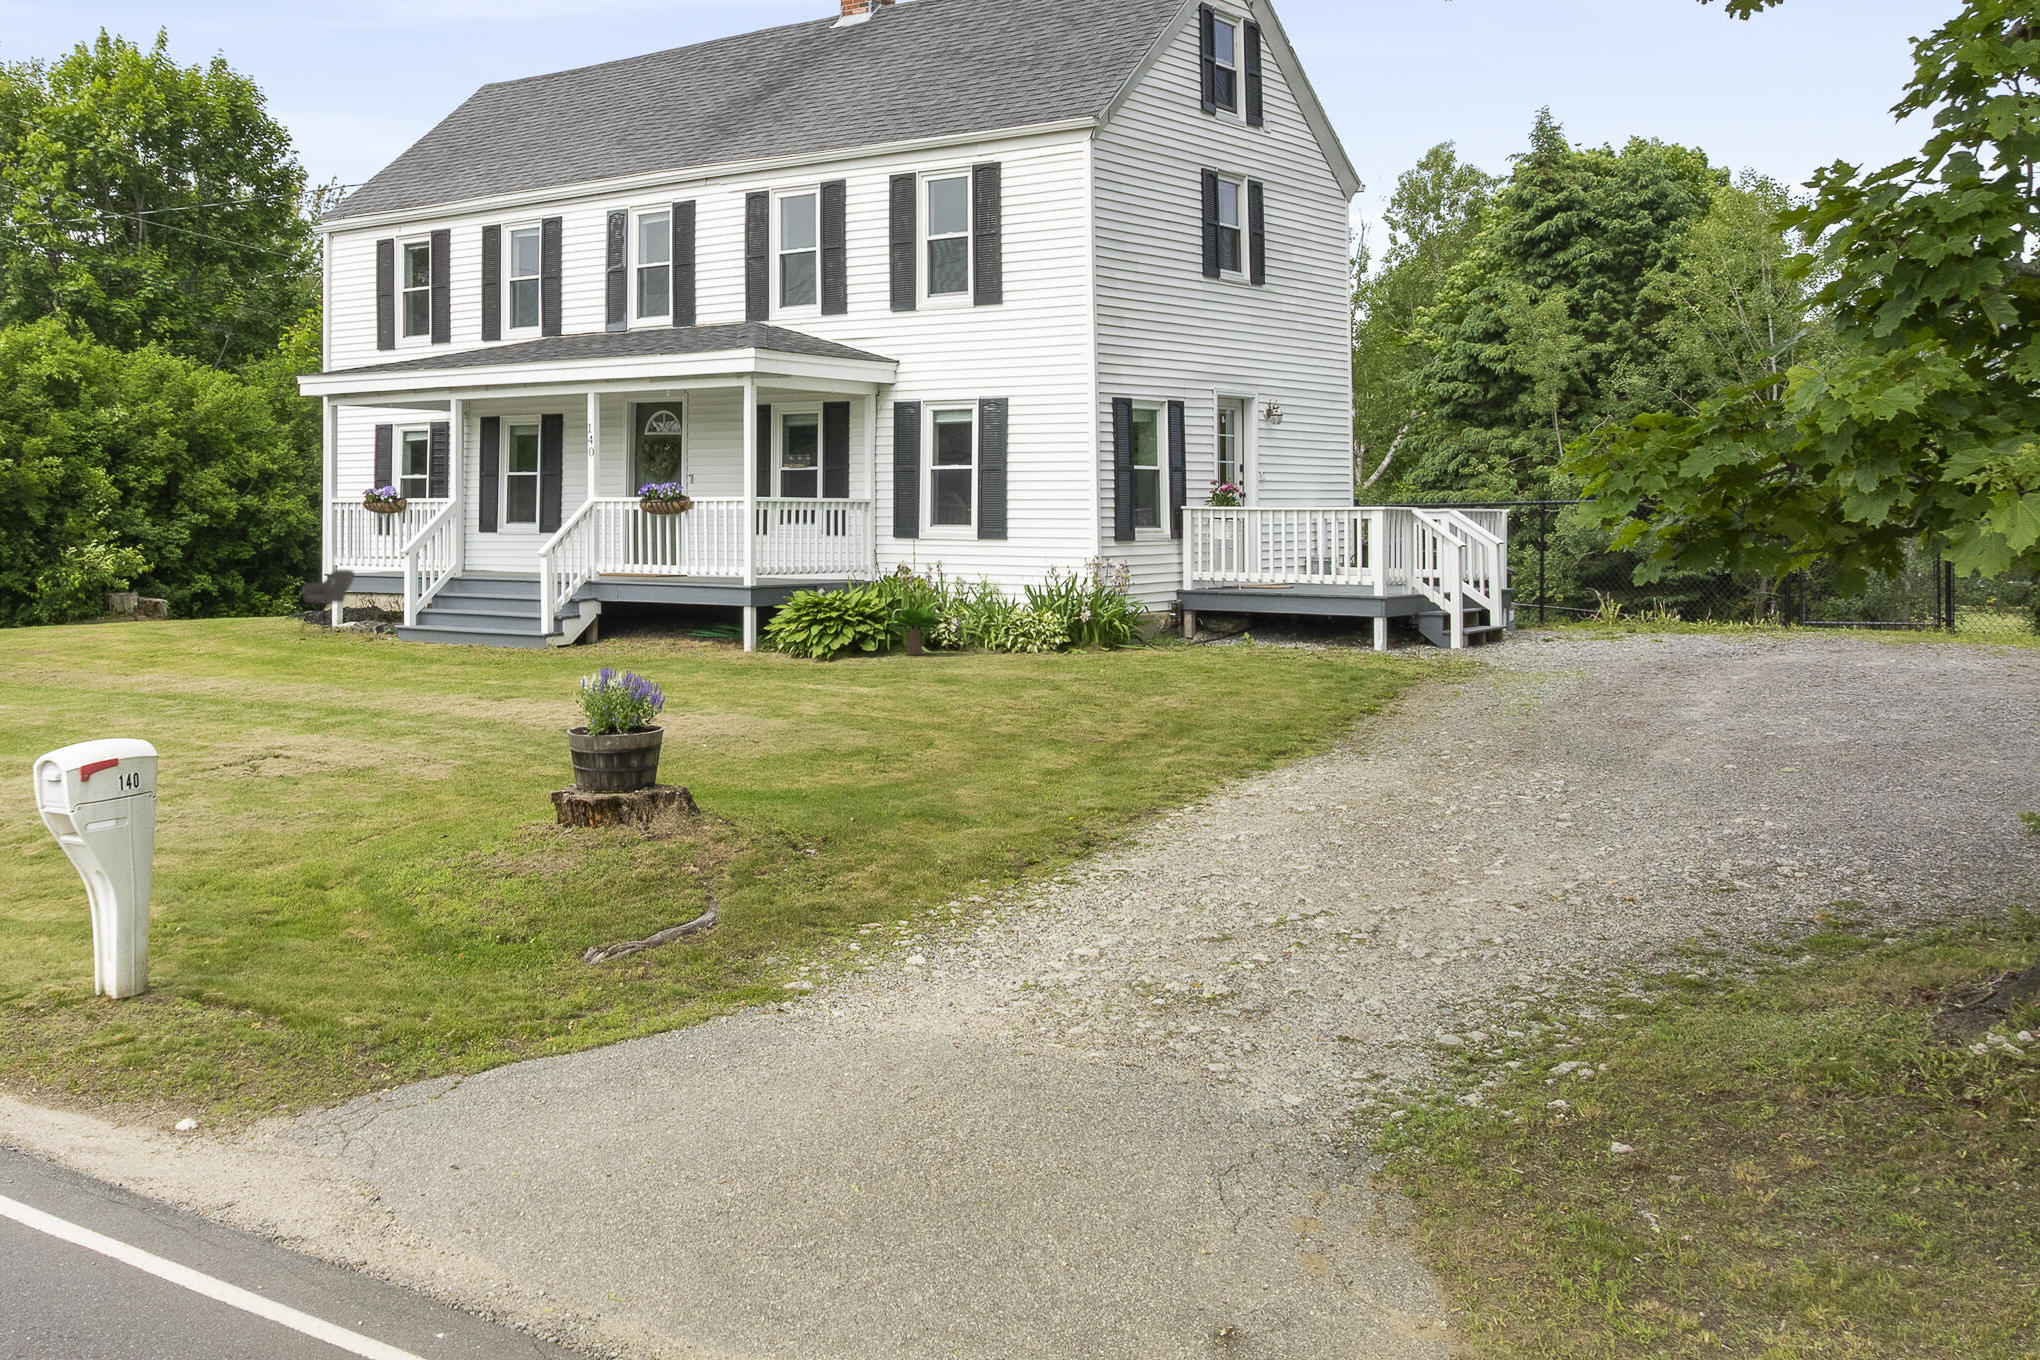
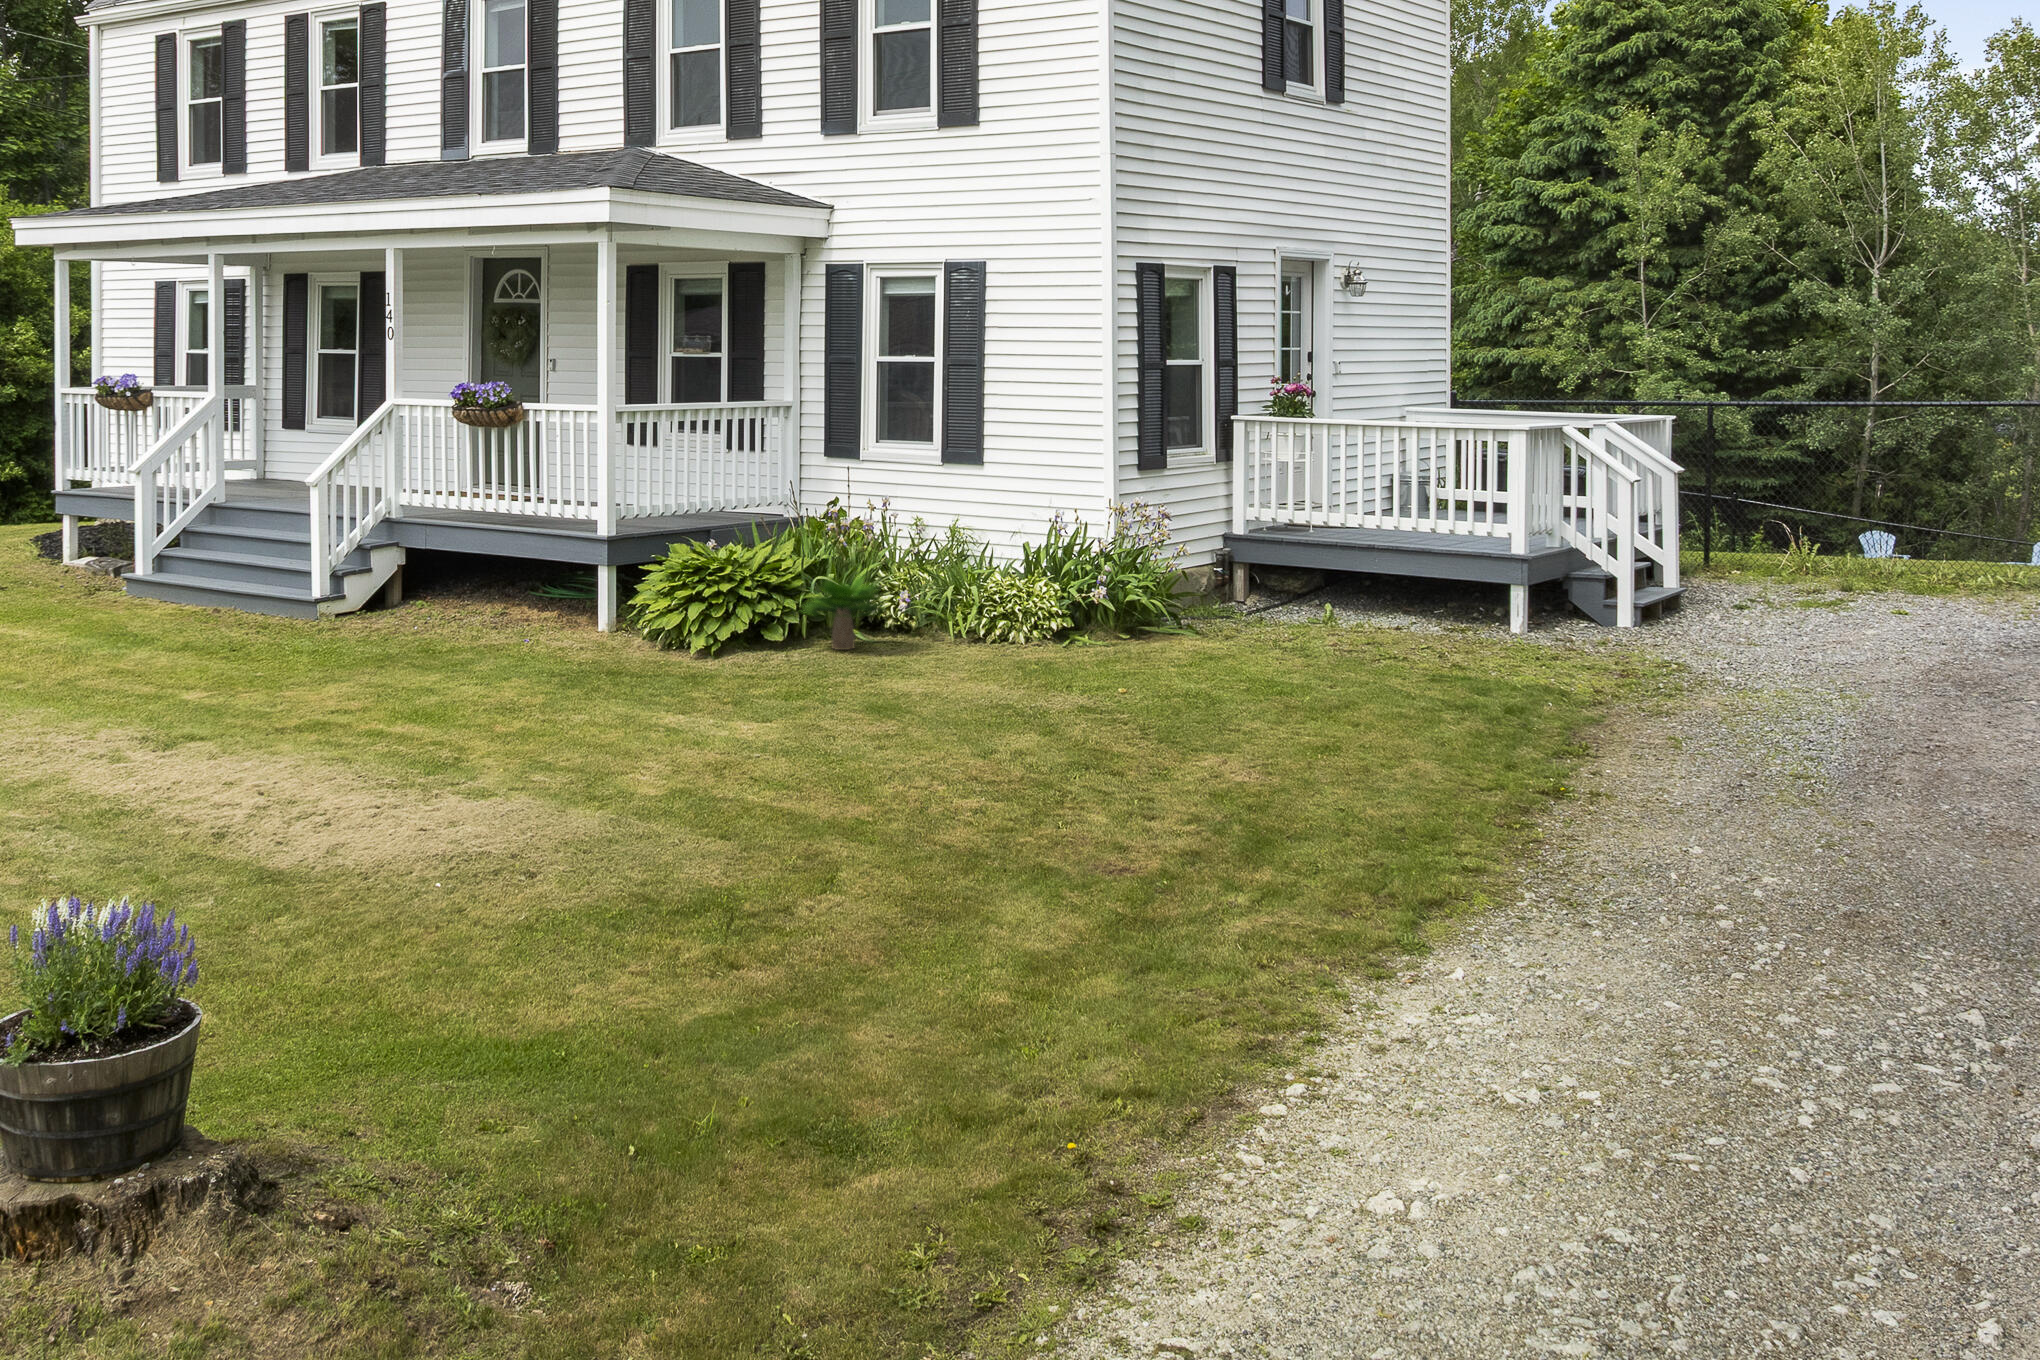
armchair: present [303,570,354,627] -> none [12,486,91,577]

